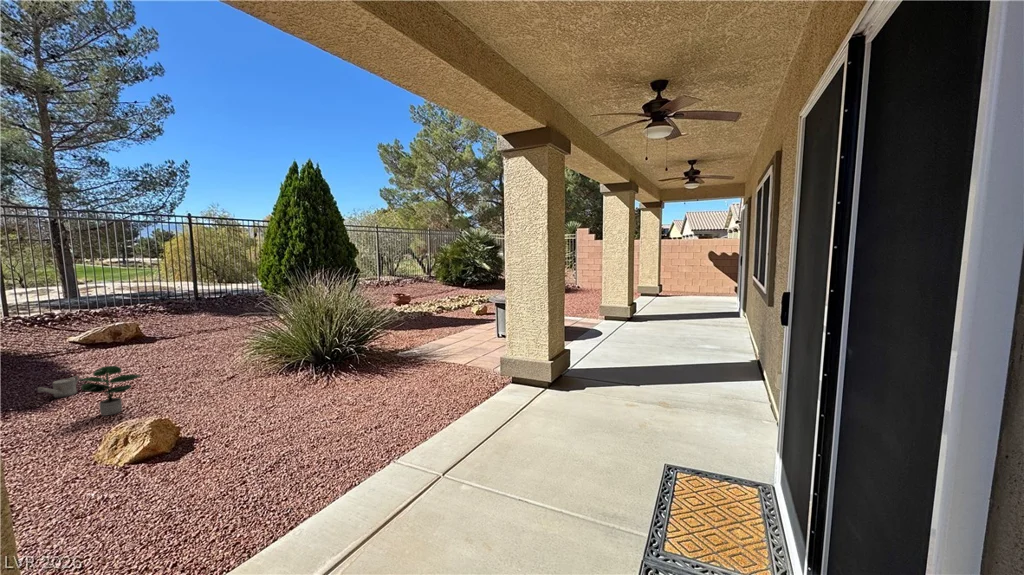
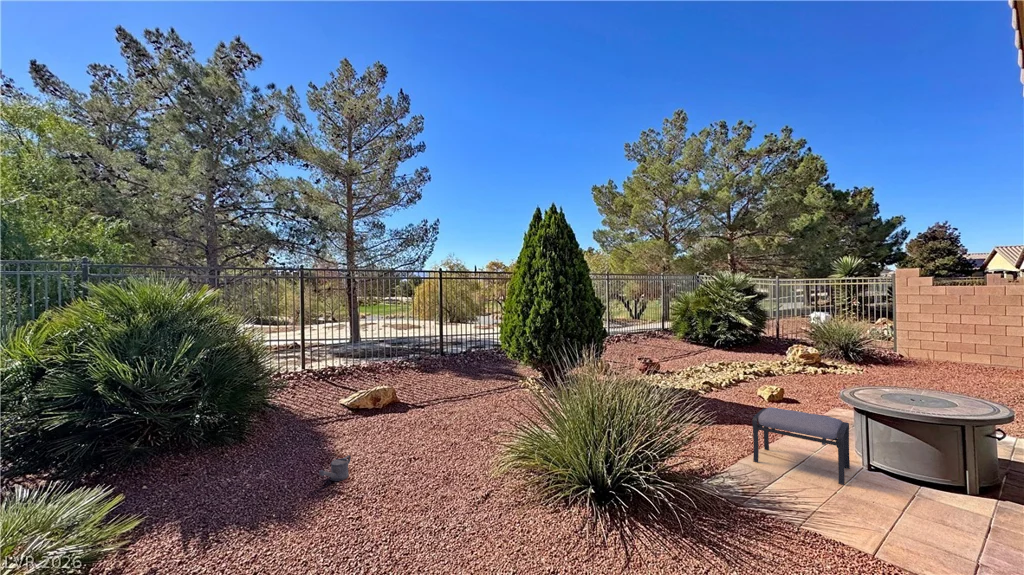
ottoman: none [438,309,490,345] -> present [752,407,850,485]
potted plant: present [80,366,141,416] -> none [350,464,406,533]

